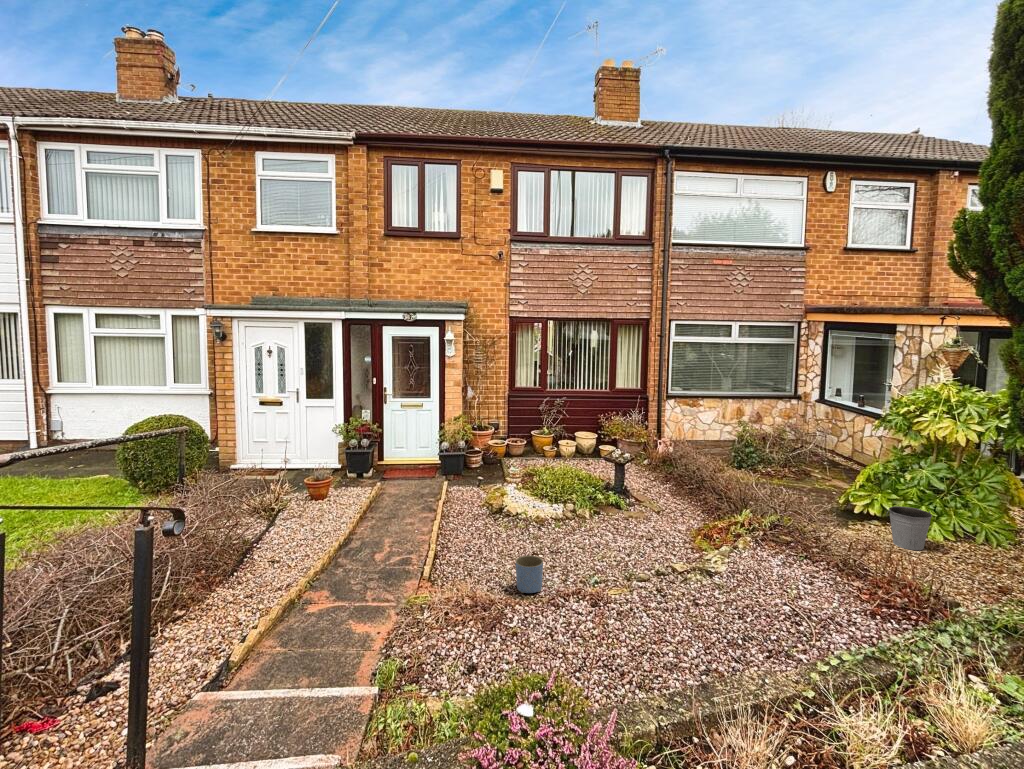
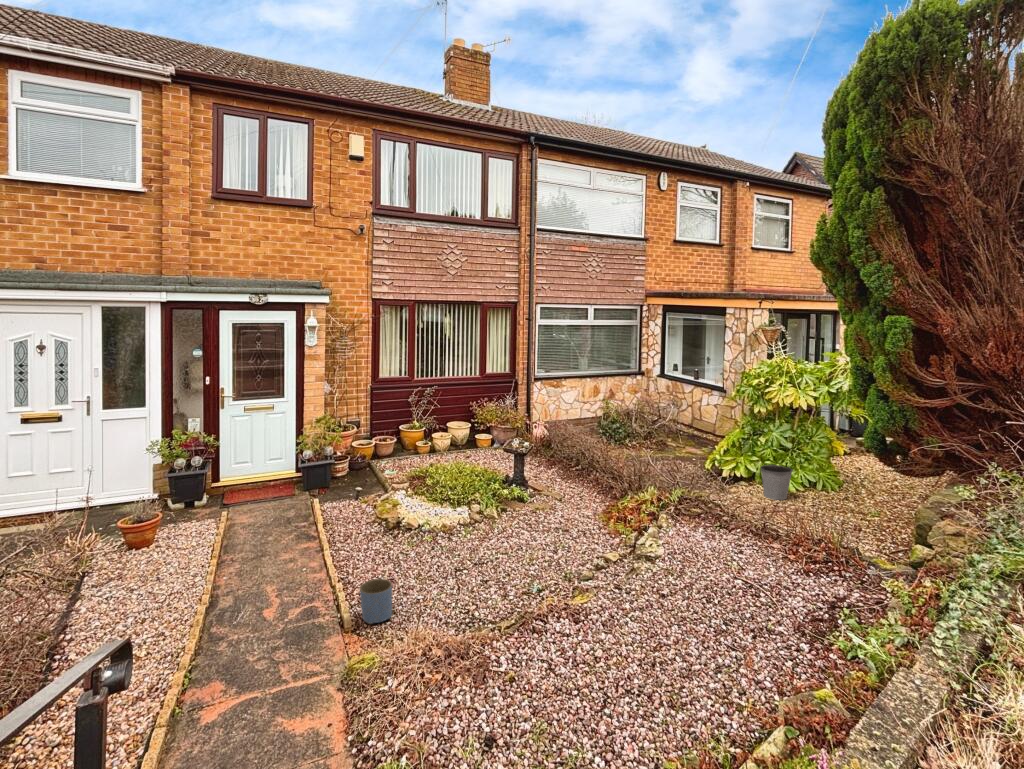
planter: present [516,555,543,593] -> present [359,579,392,624]

